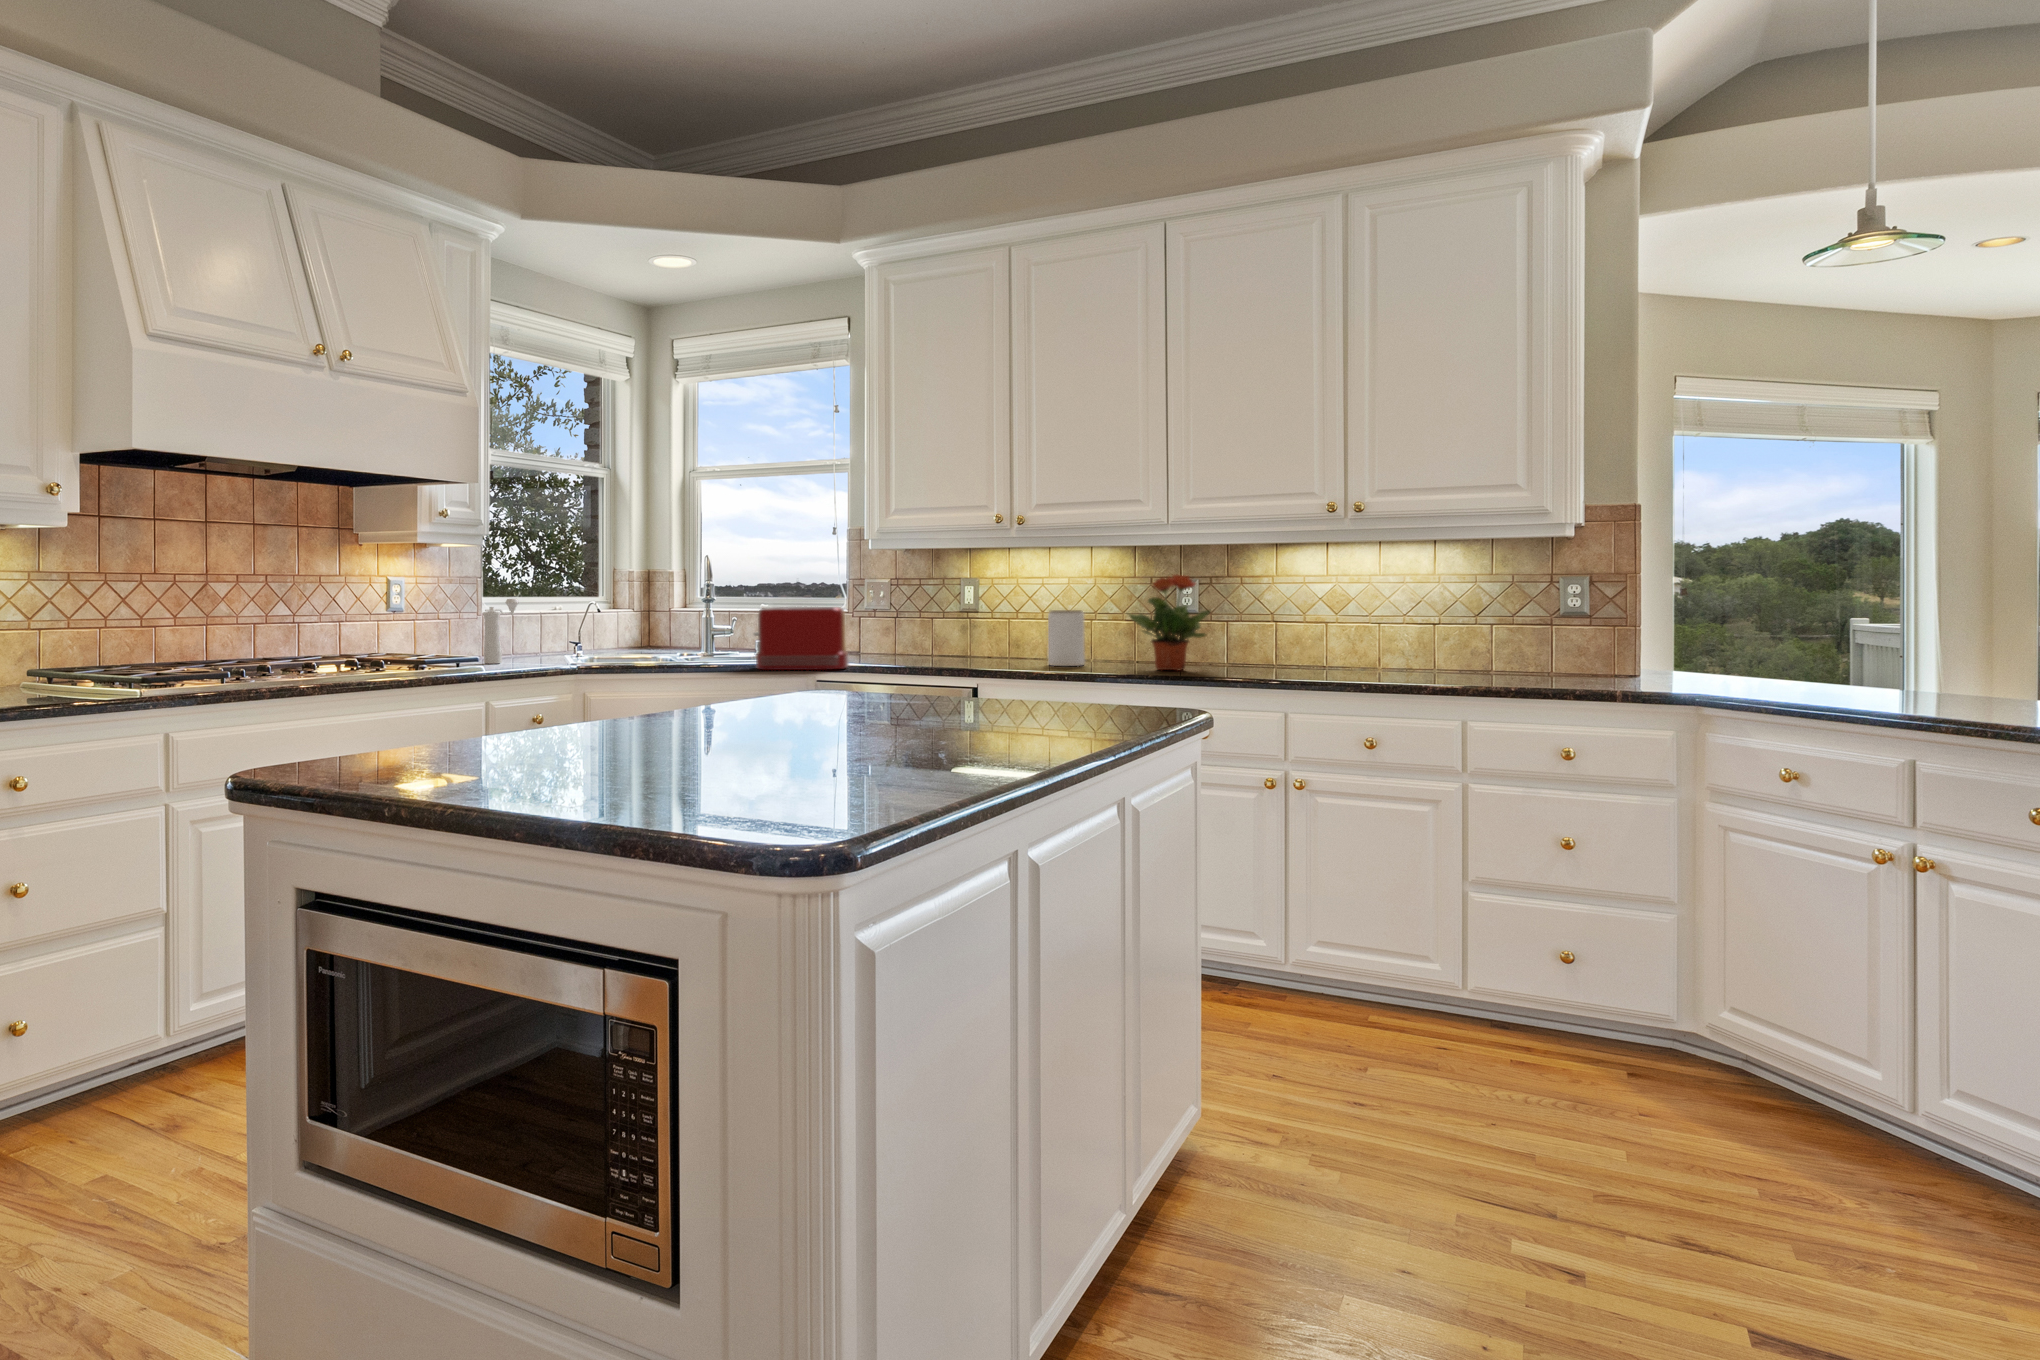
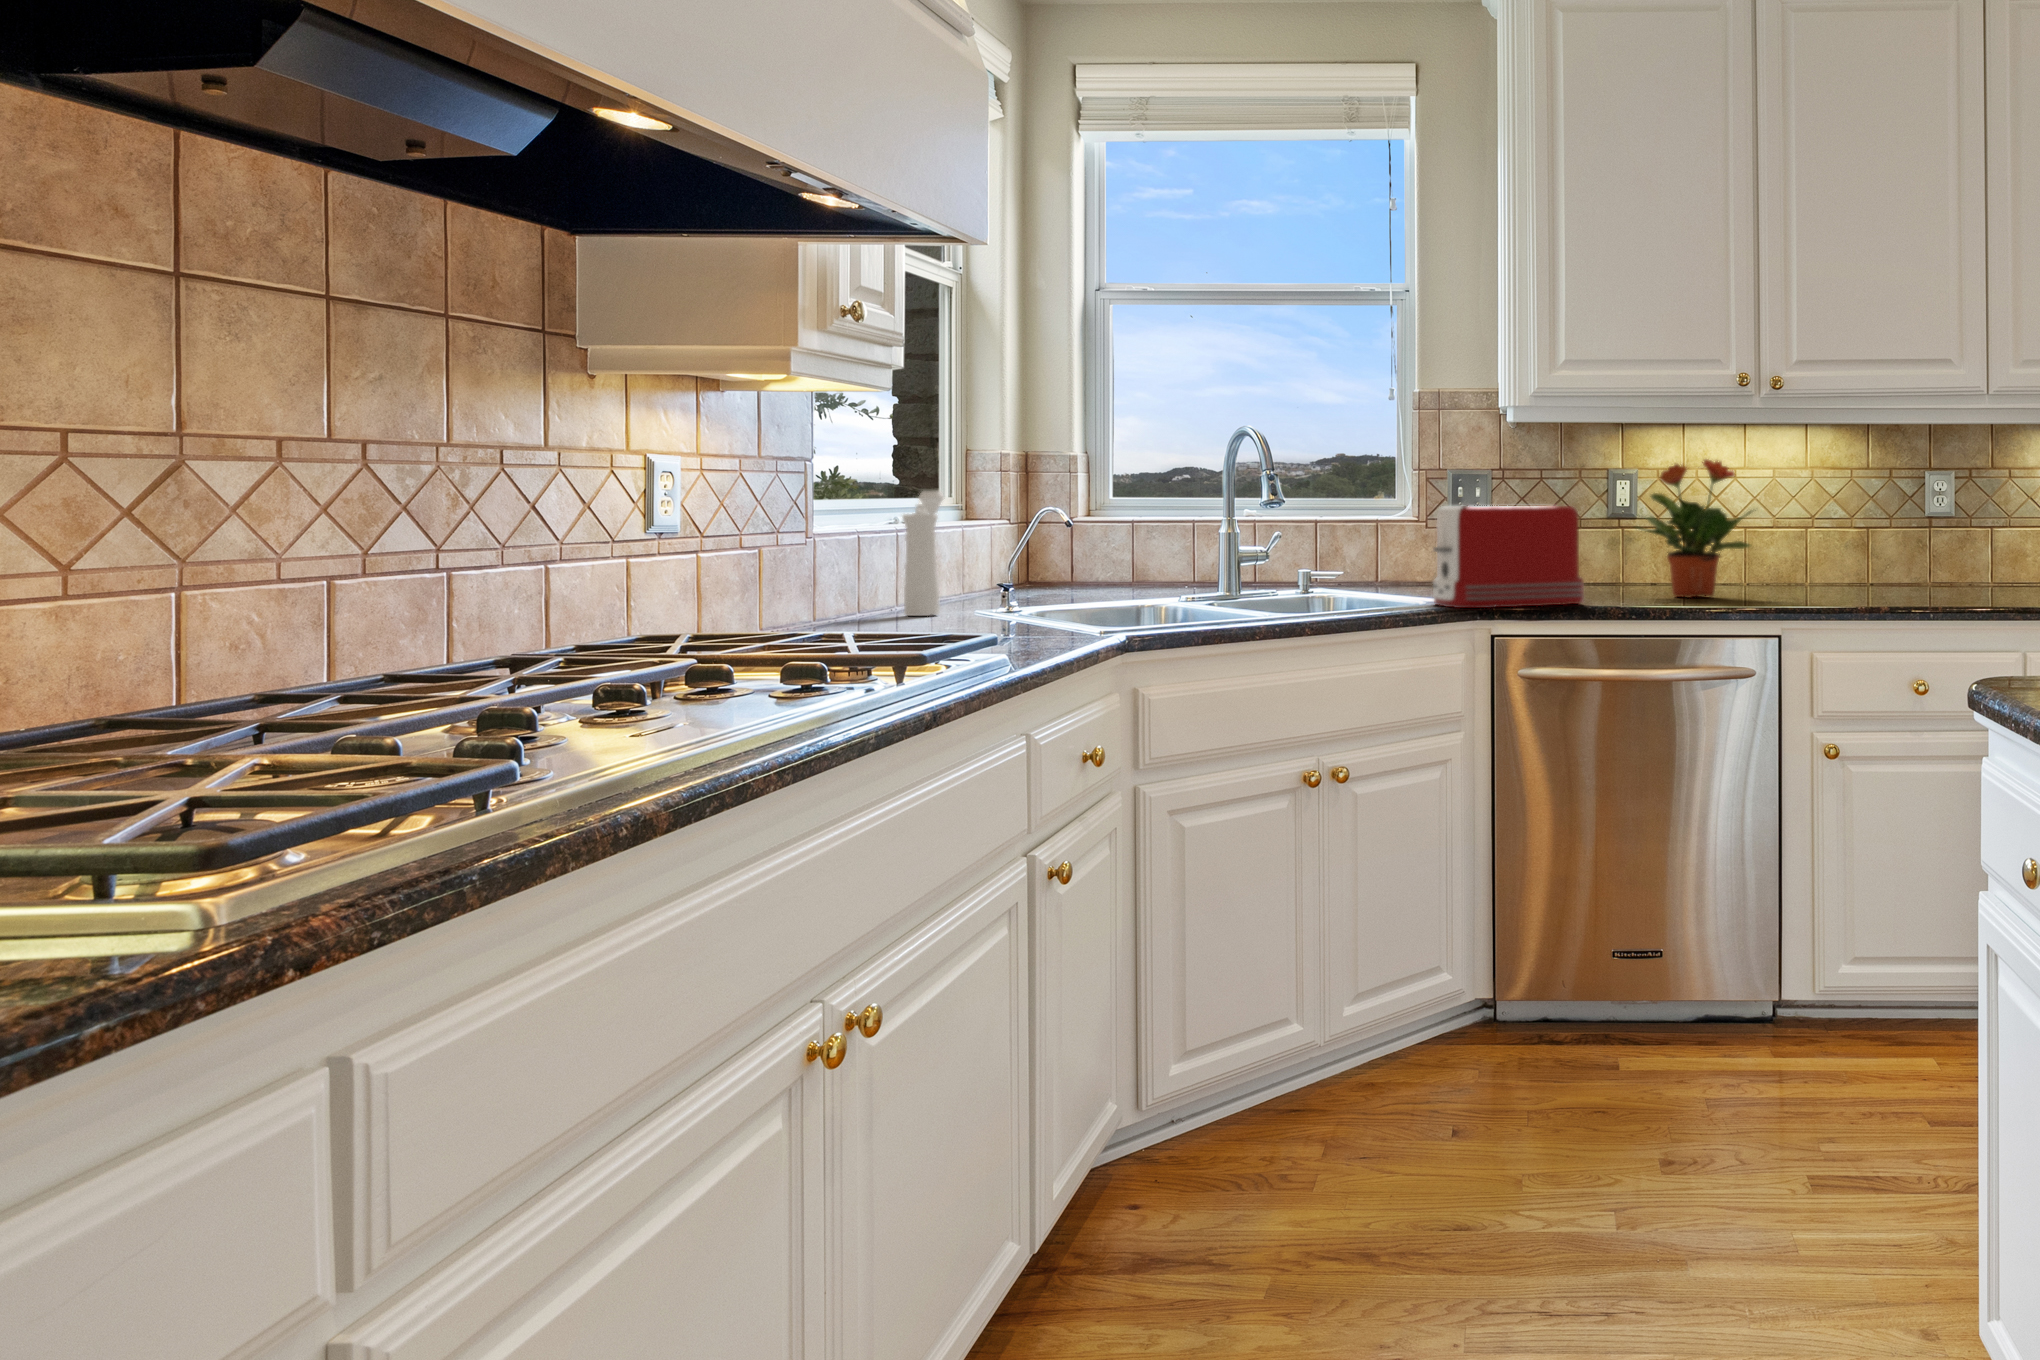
potted plant: present [1129,575,1210,670] -> present [1636,459,1752,598]
jar: present [1048,610,1085,666] -> none [1773,514,1824,592]

